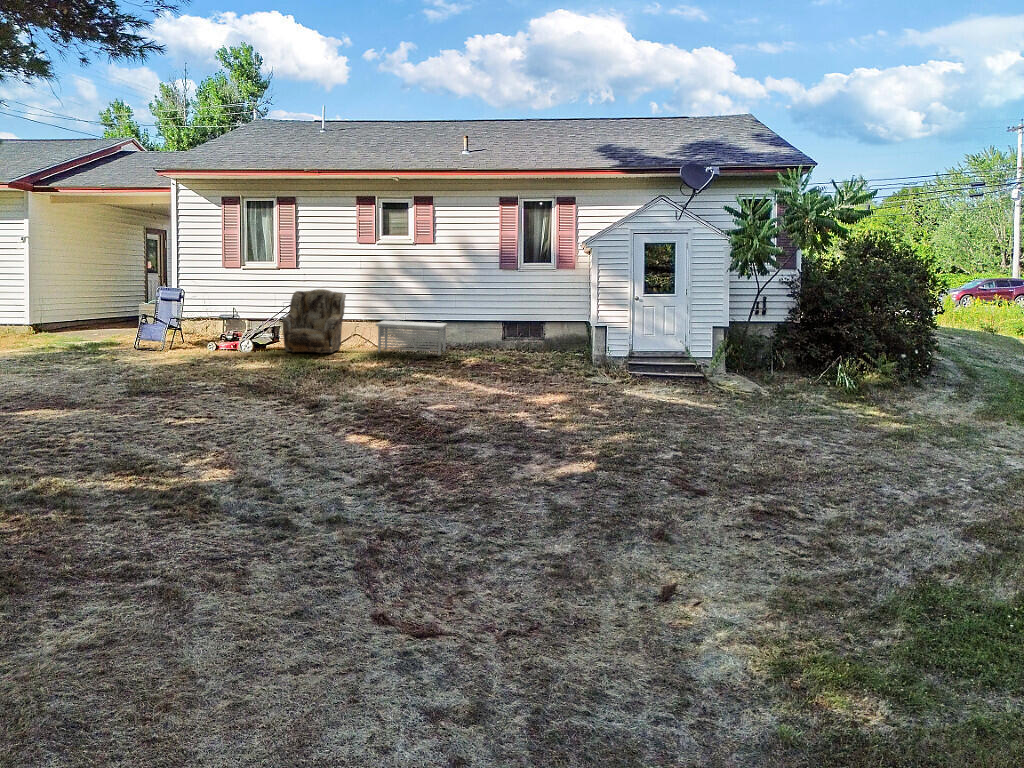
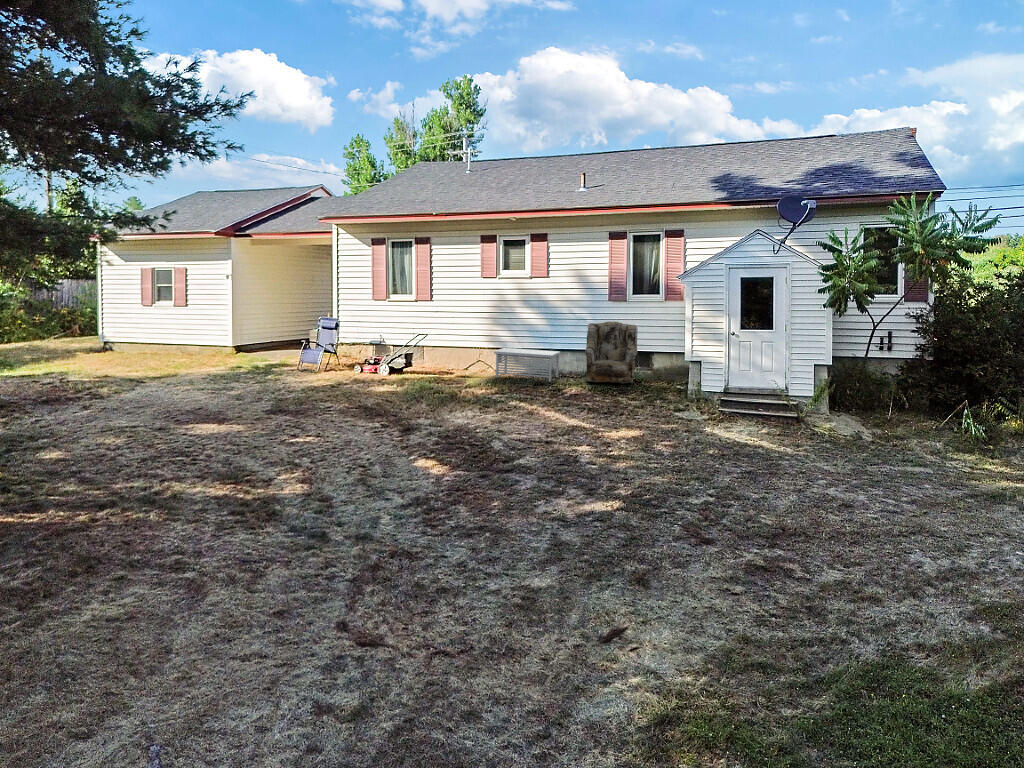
armchair: present [282,289,346,354] -> present [585,322,638,384]

